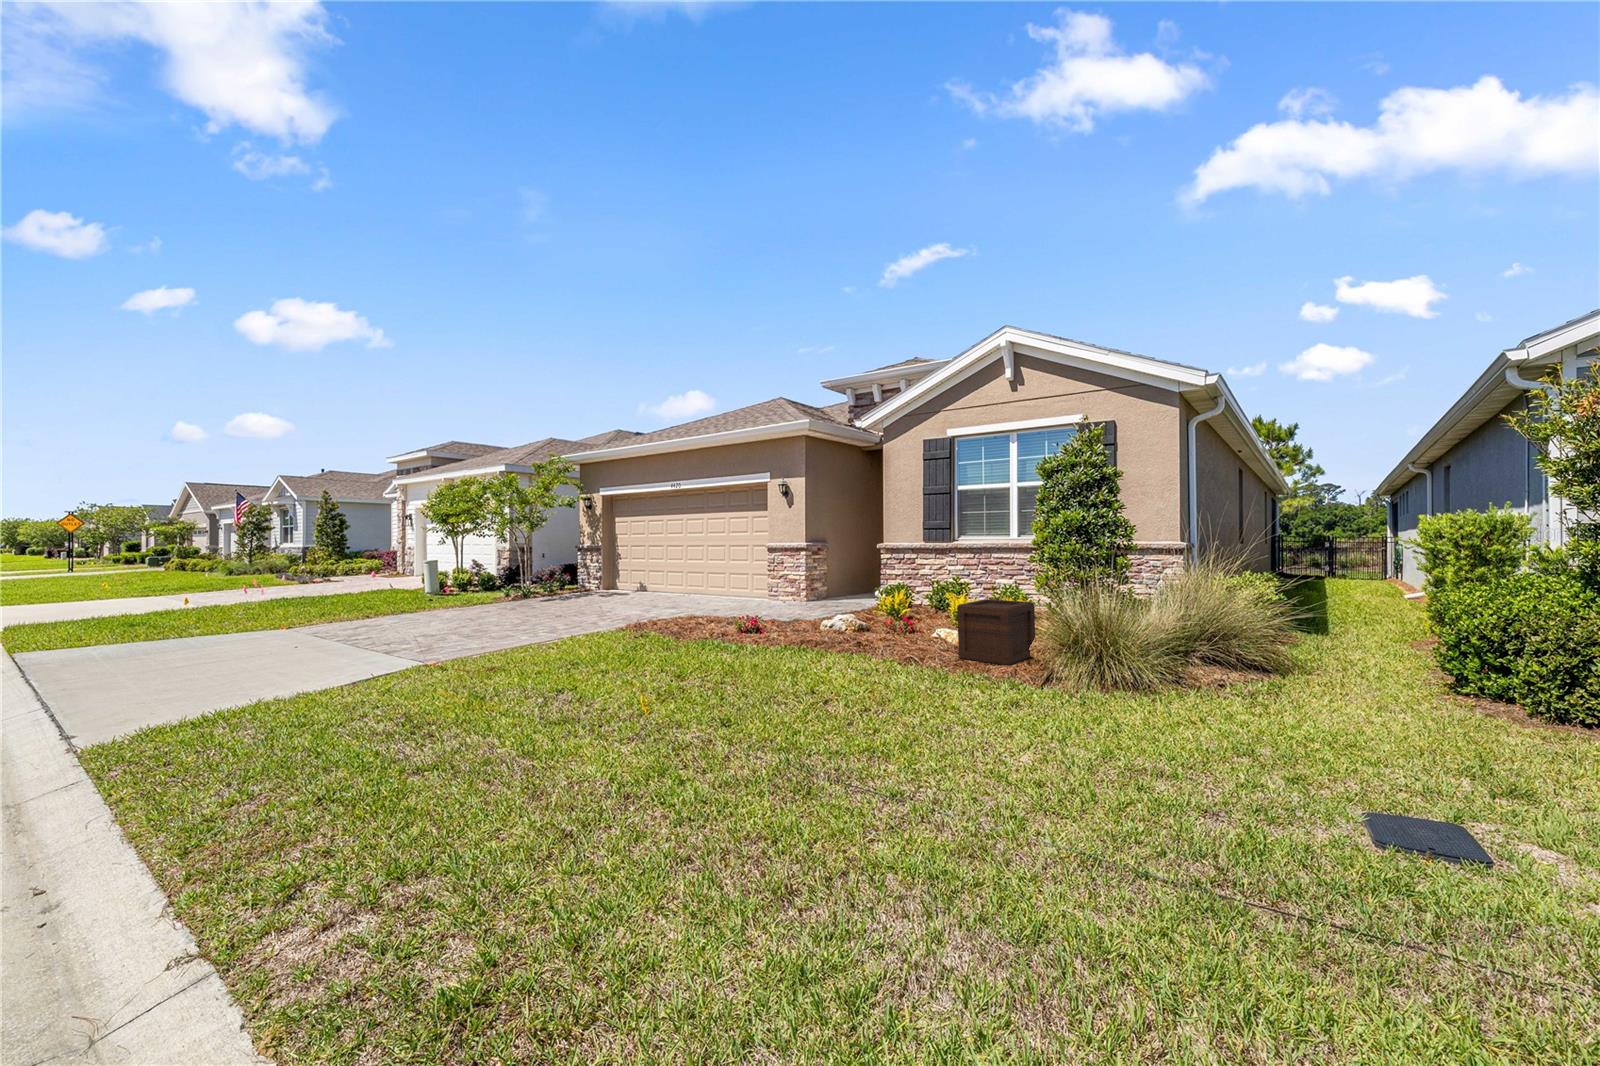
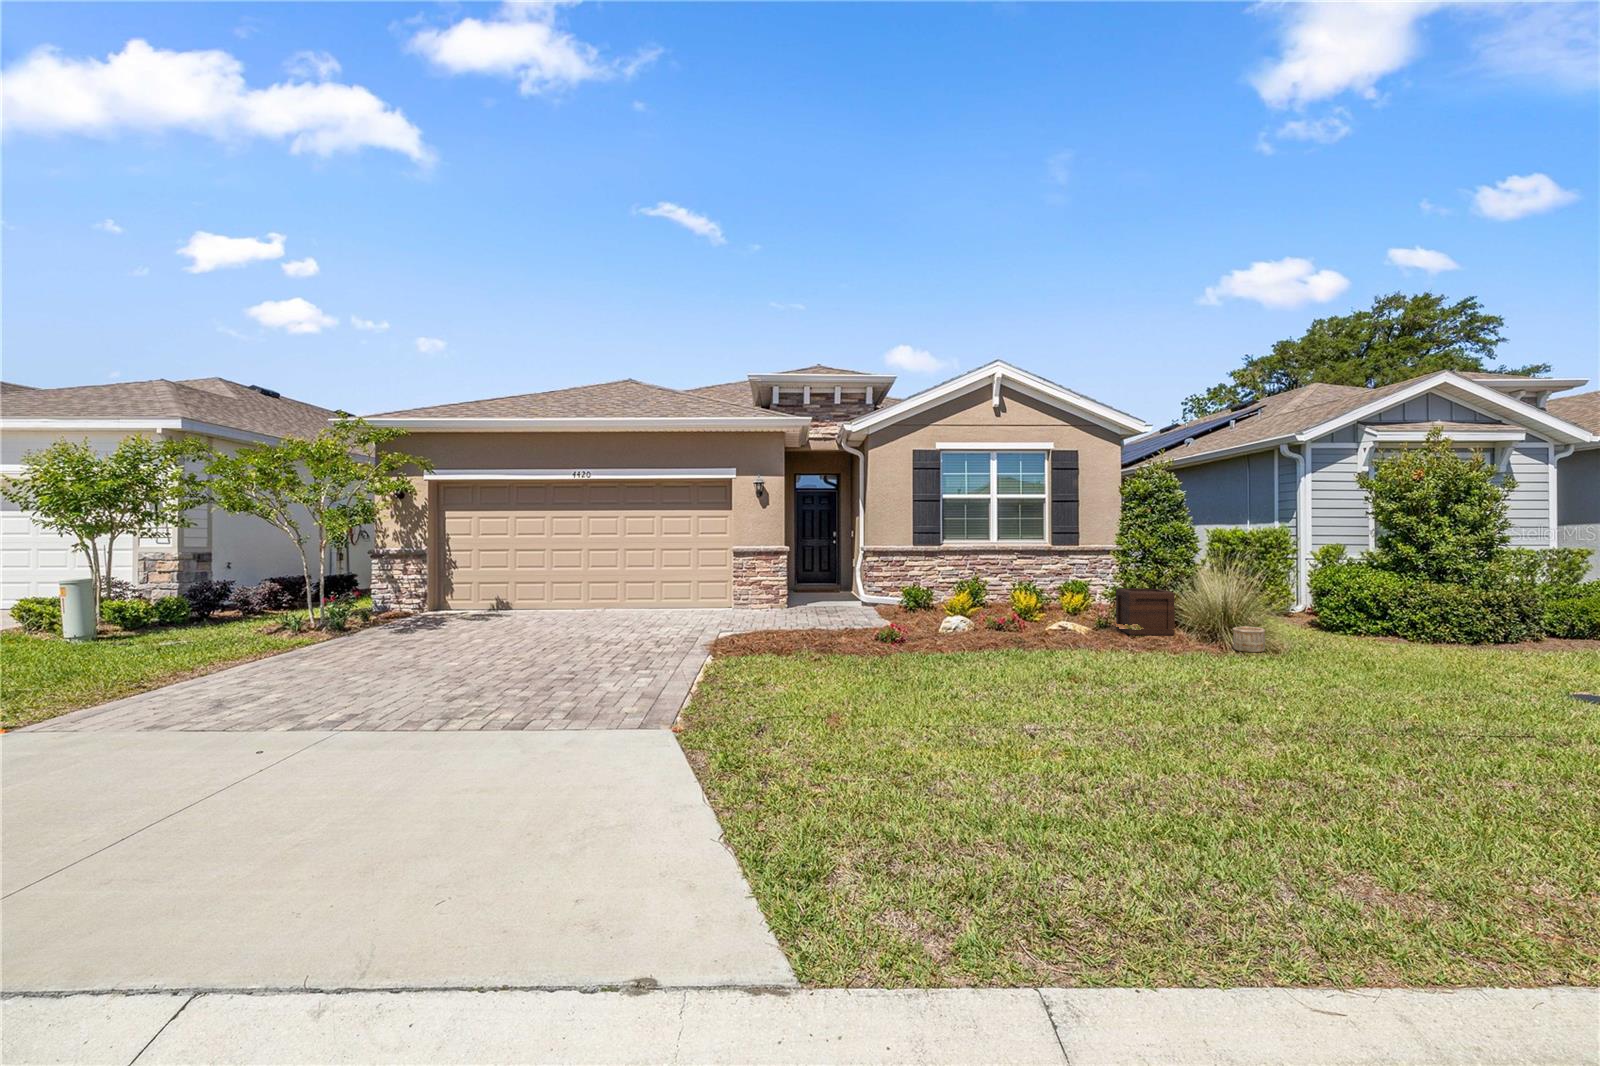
wooden bucket: none [973,661,1014,699] -> present [1233,626,1266,652]

